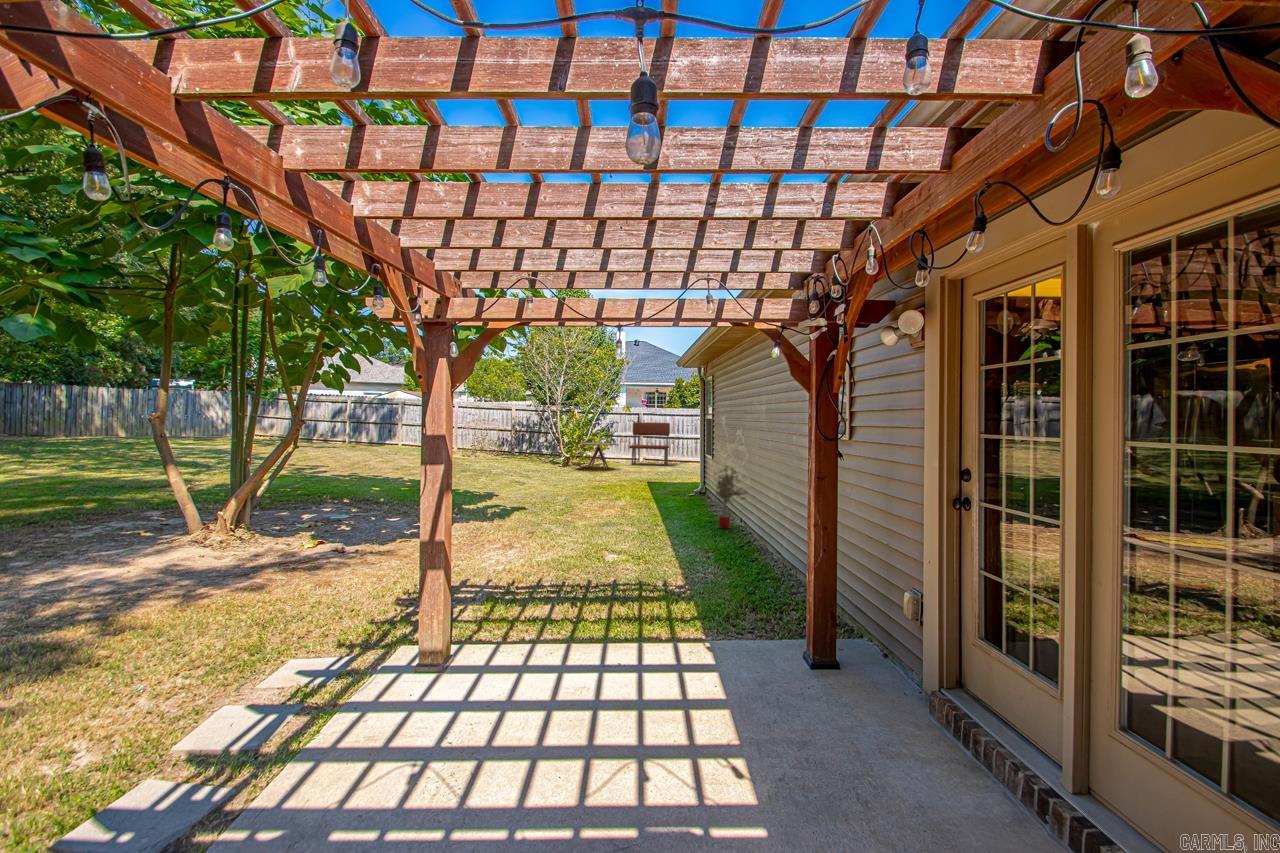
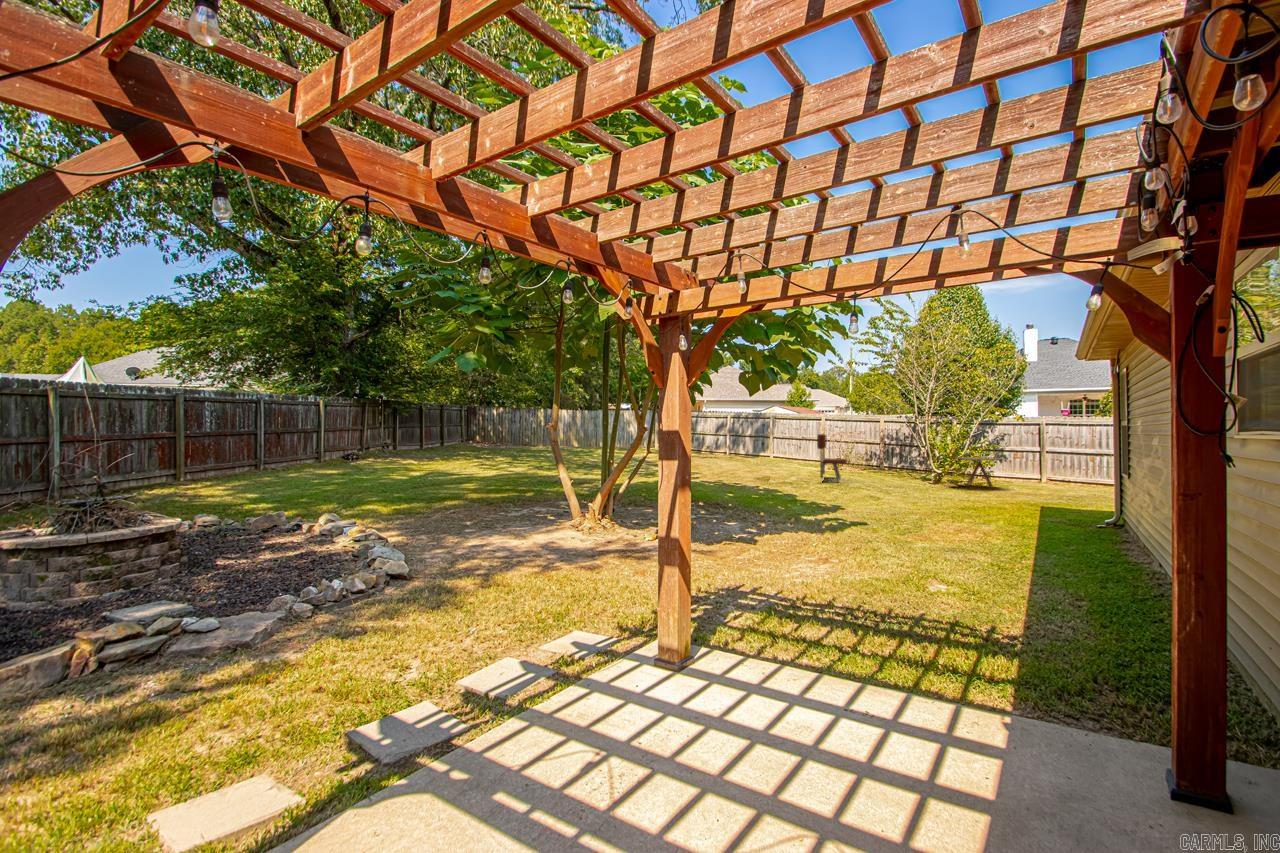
bench: present [629,422,670,466] -> present [817,434,847,483]
potted tree: present [716,466,747,529] -> none [1112,484,1178,575]

